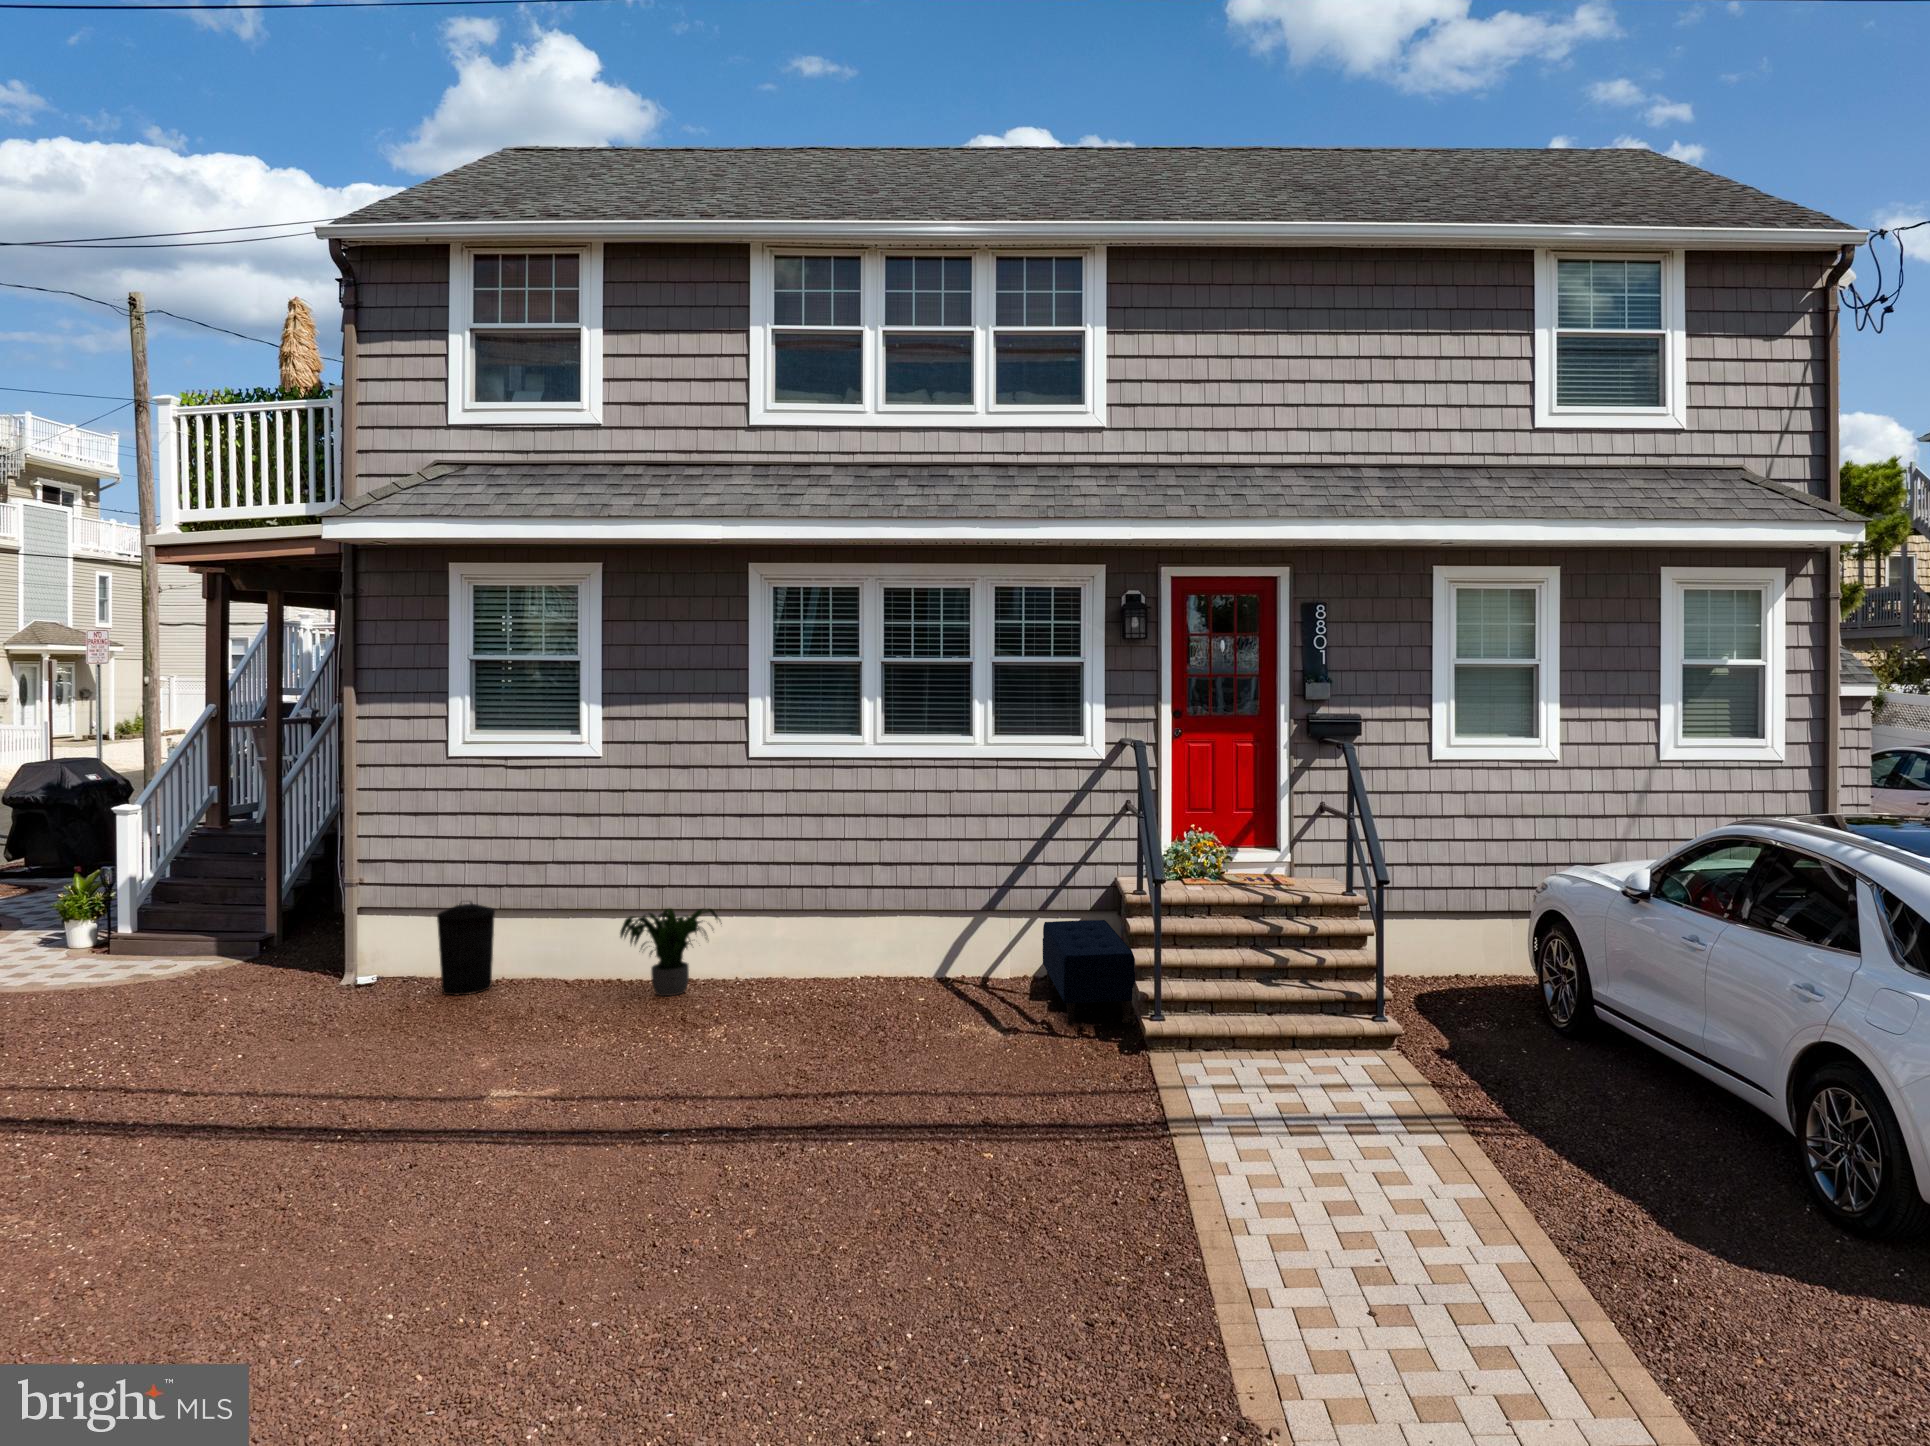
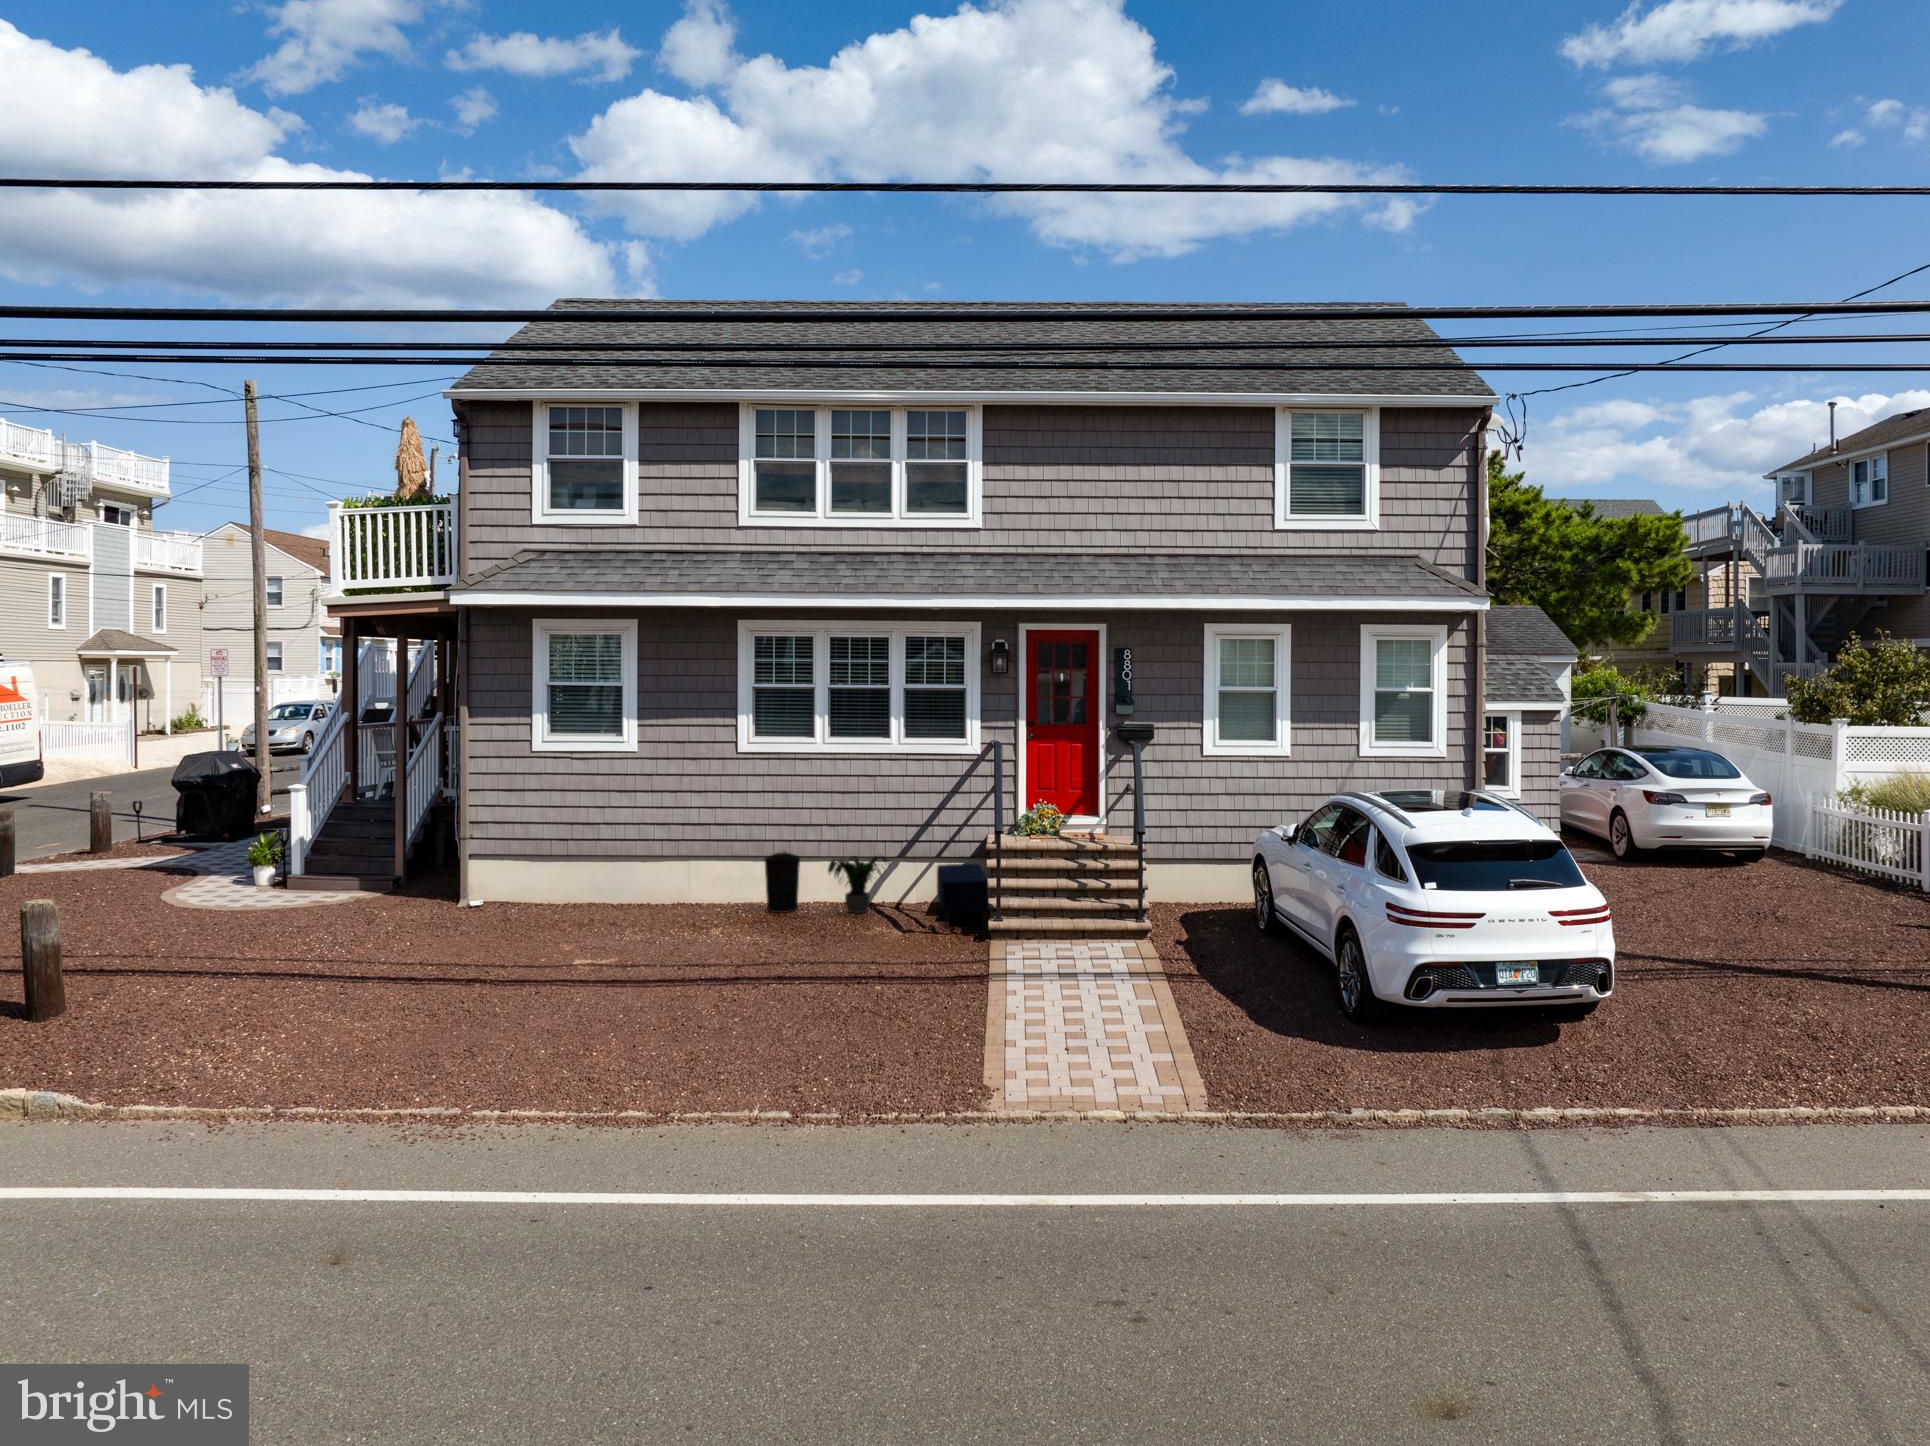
trash can: present [437,902,495,995] -> present [765,852,800,913]
potted plant: present [620,908,722,996] -> present [828,856,887,913]

